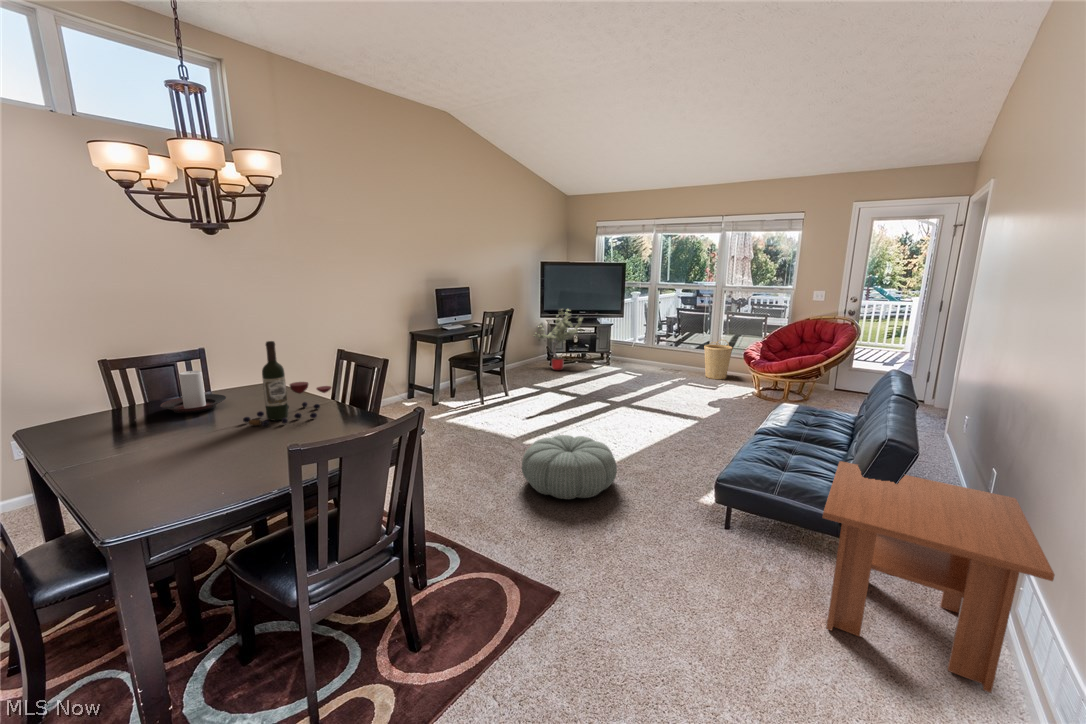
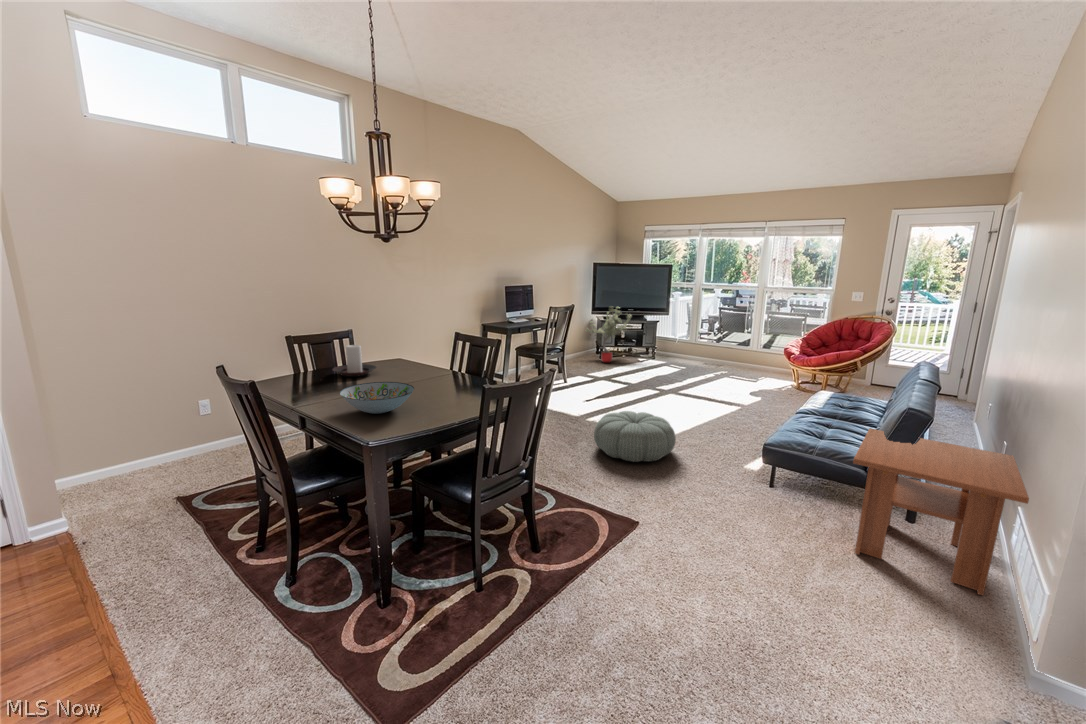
basket: present [704,340,733,379] -> none [746,337,773,374]
wine bottle: present [243,341,332,426] -> none [400,322,463,386]
decorative bowl: none [104,428,230,479] -> present [340,382,414,414]

